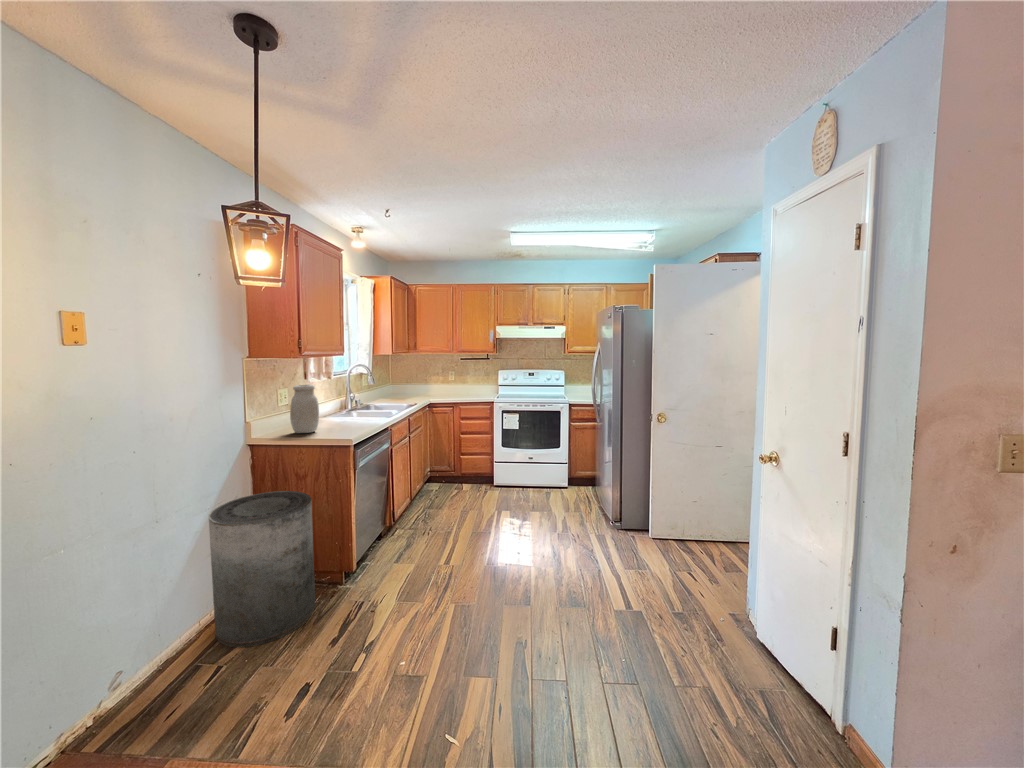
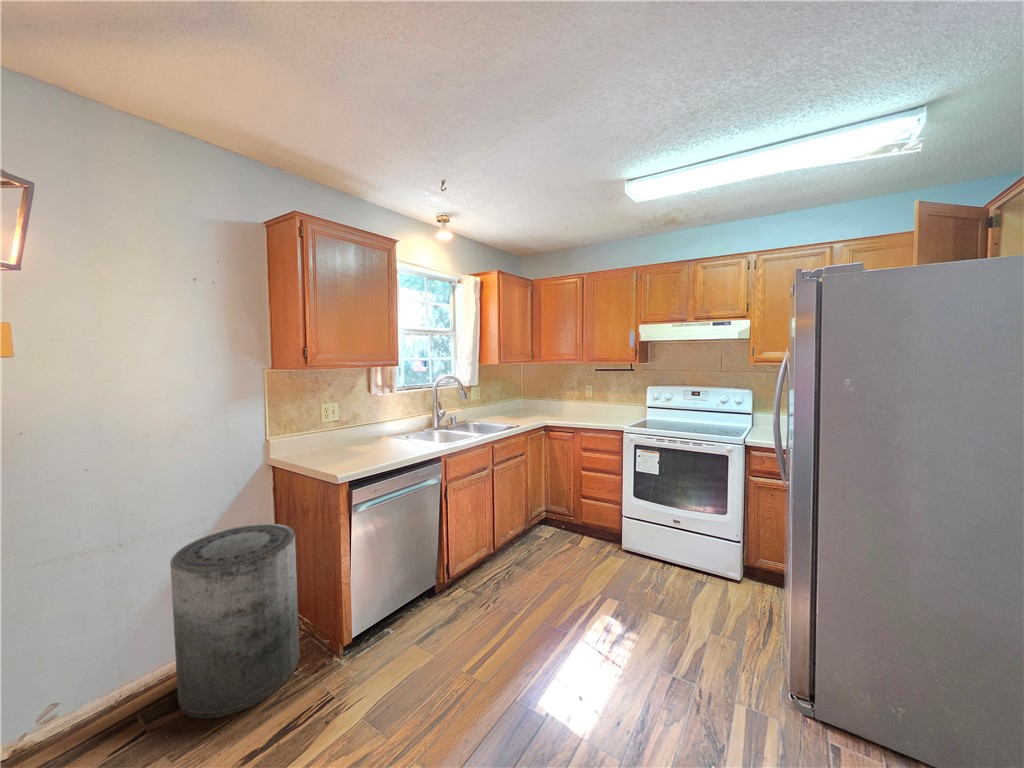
jar: present [290,385,319,433] -> none [315,402,347,458]

